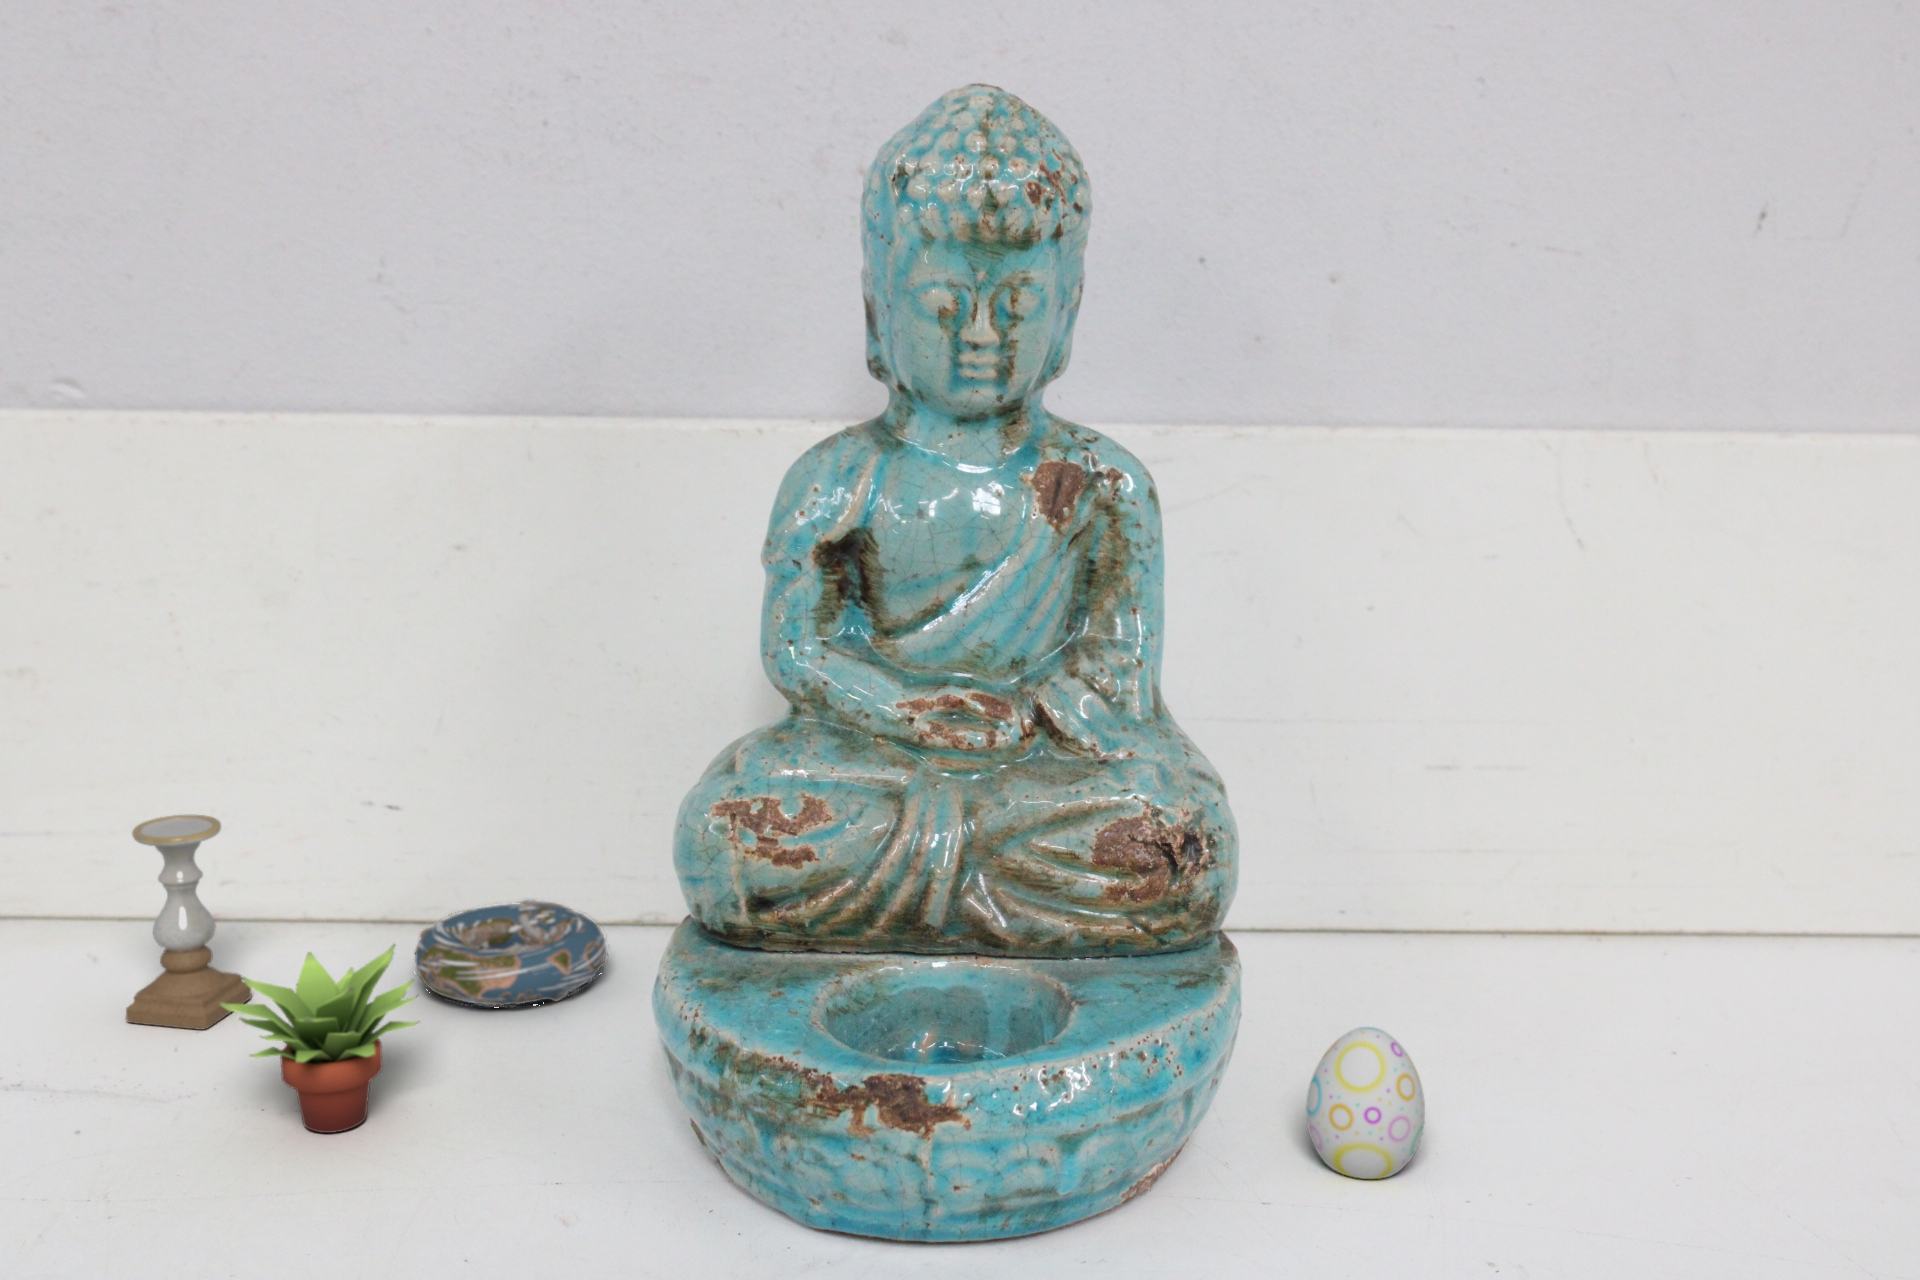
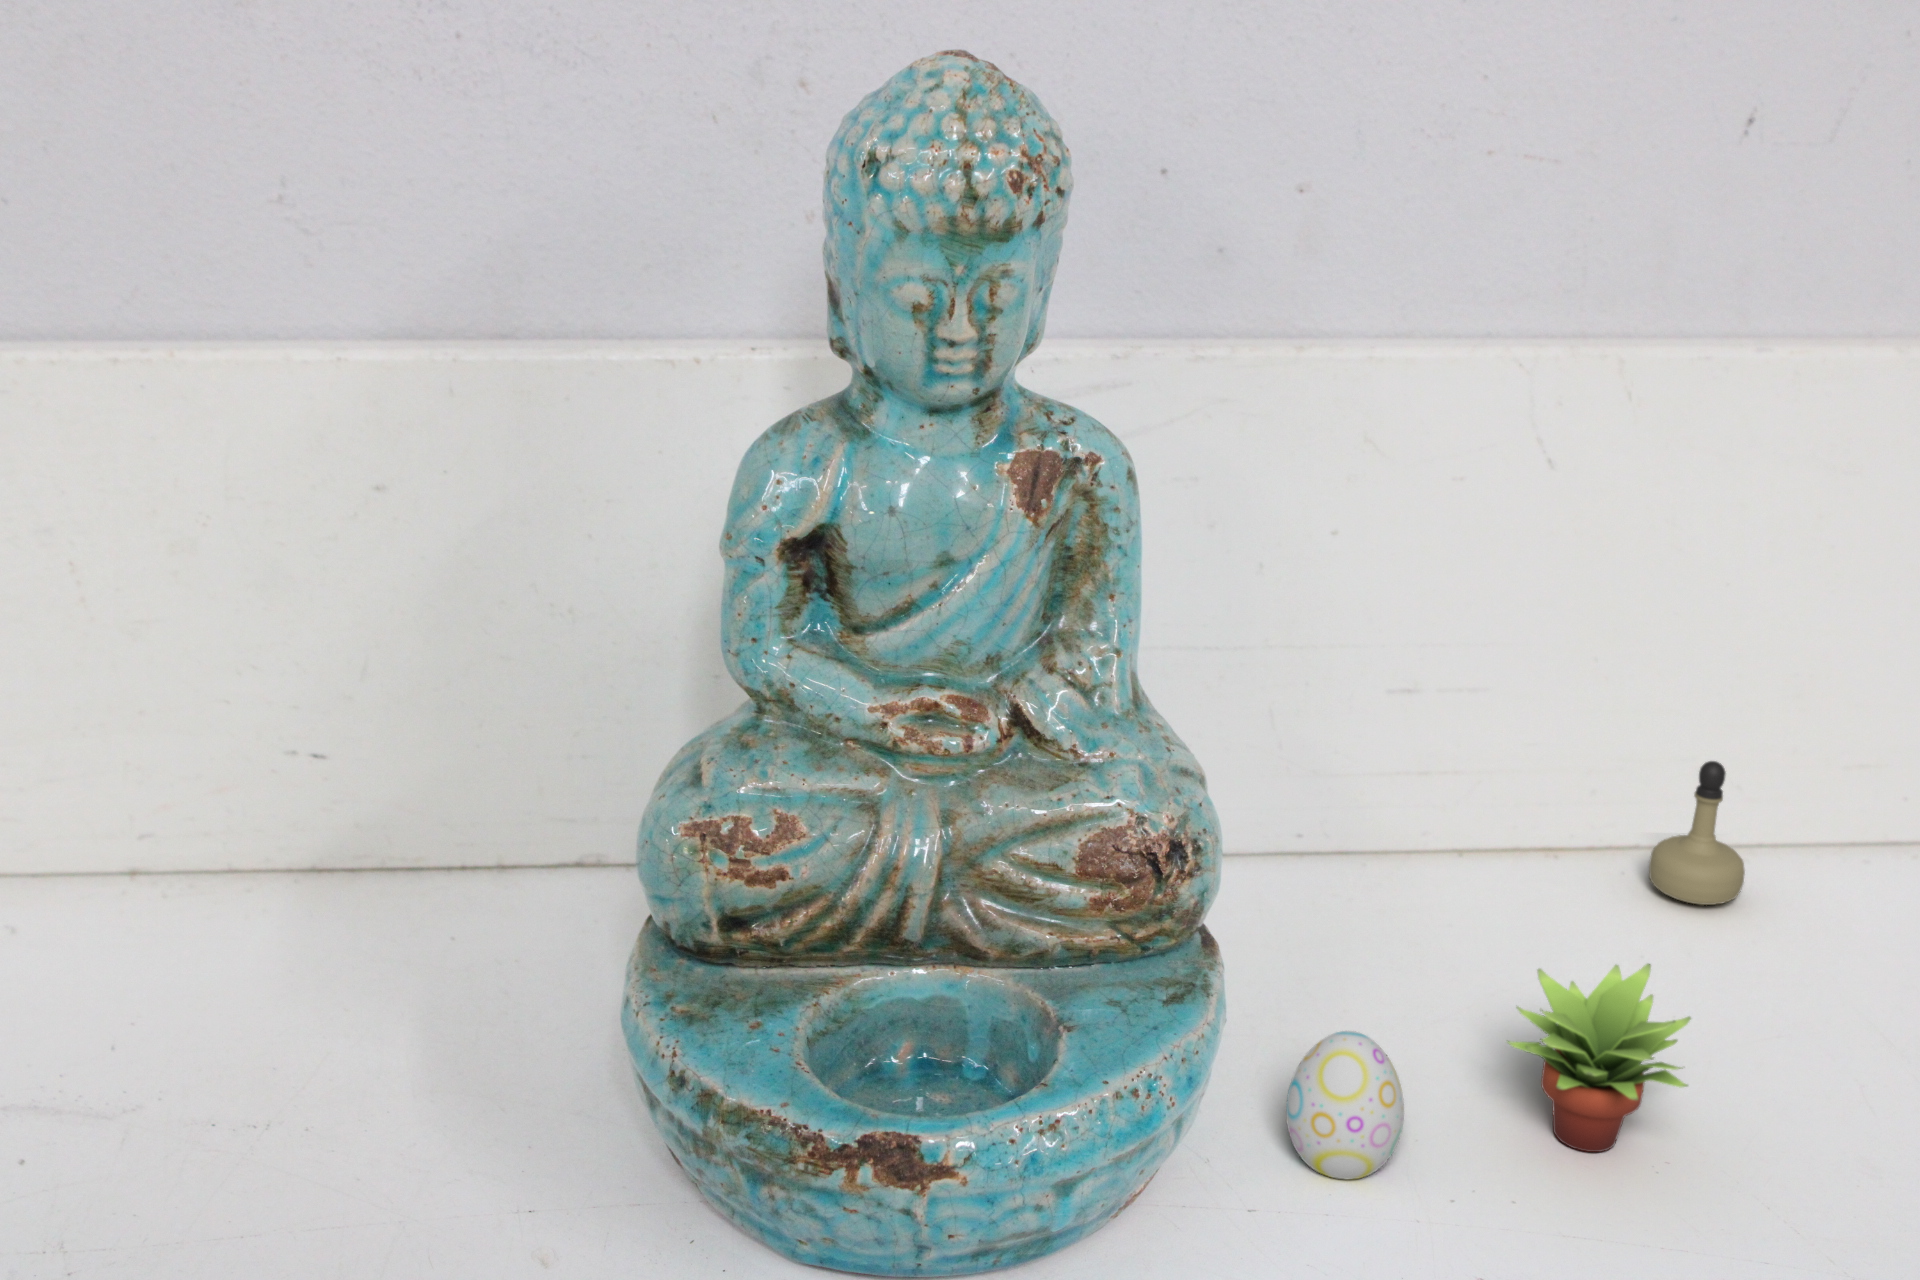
candle holder: present [126,815,251,1030] -> none [63,799,198,1022]
perfume bottle: none [1697,824,1795,971] -> present [1649,761,1745,905]
decorative bowl: present [415,900,608,1007] -> none [363,860,566,986]
succulent plant: present [219,944,419,1133] -> present [1507,964,1691,1152]

